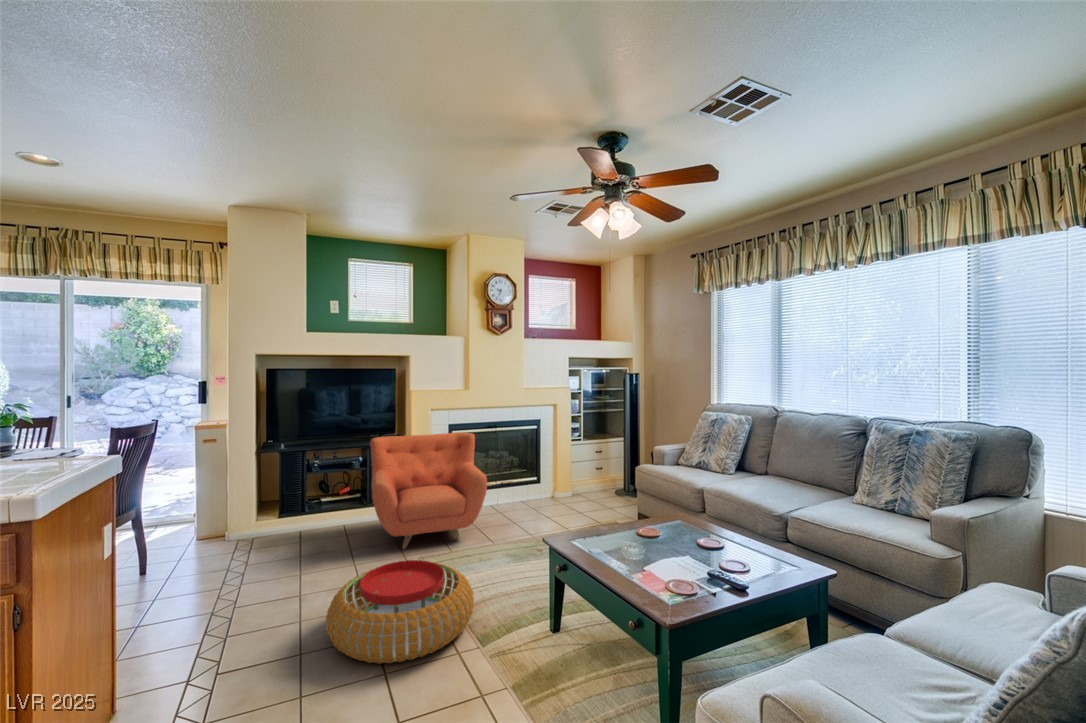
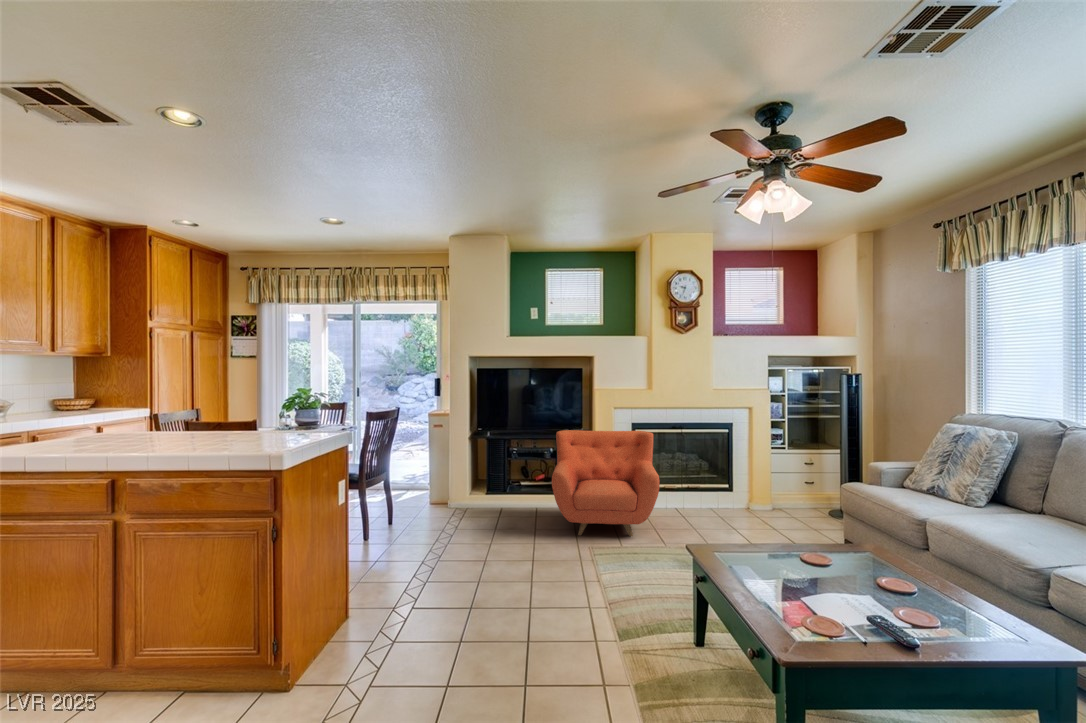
pouf: present [326,560,474,664] -> none [492,544,621,635]

